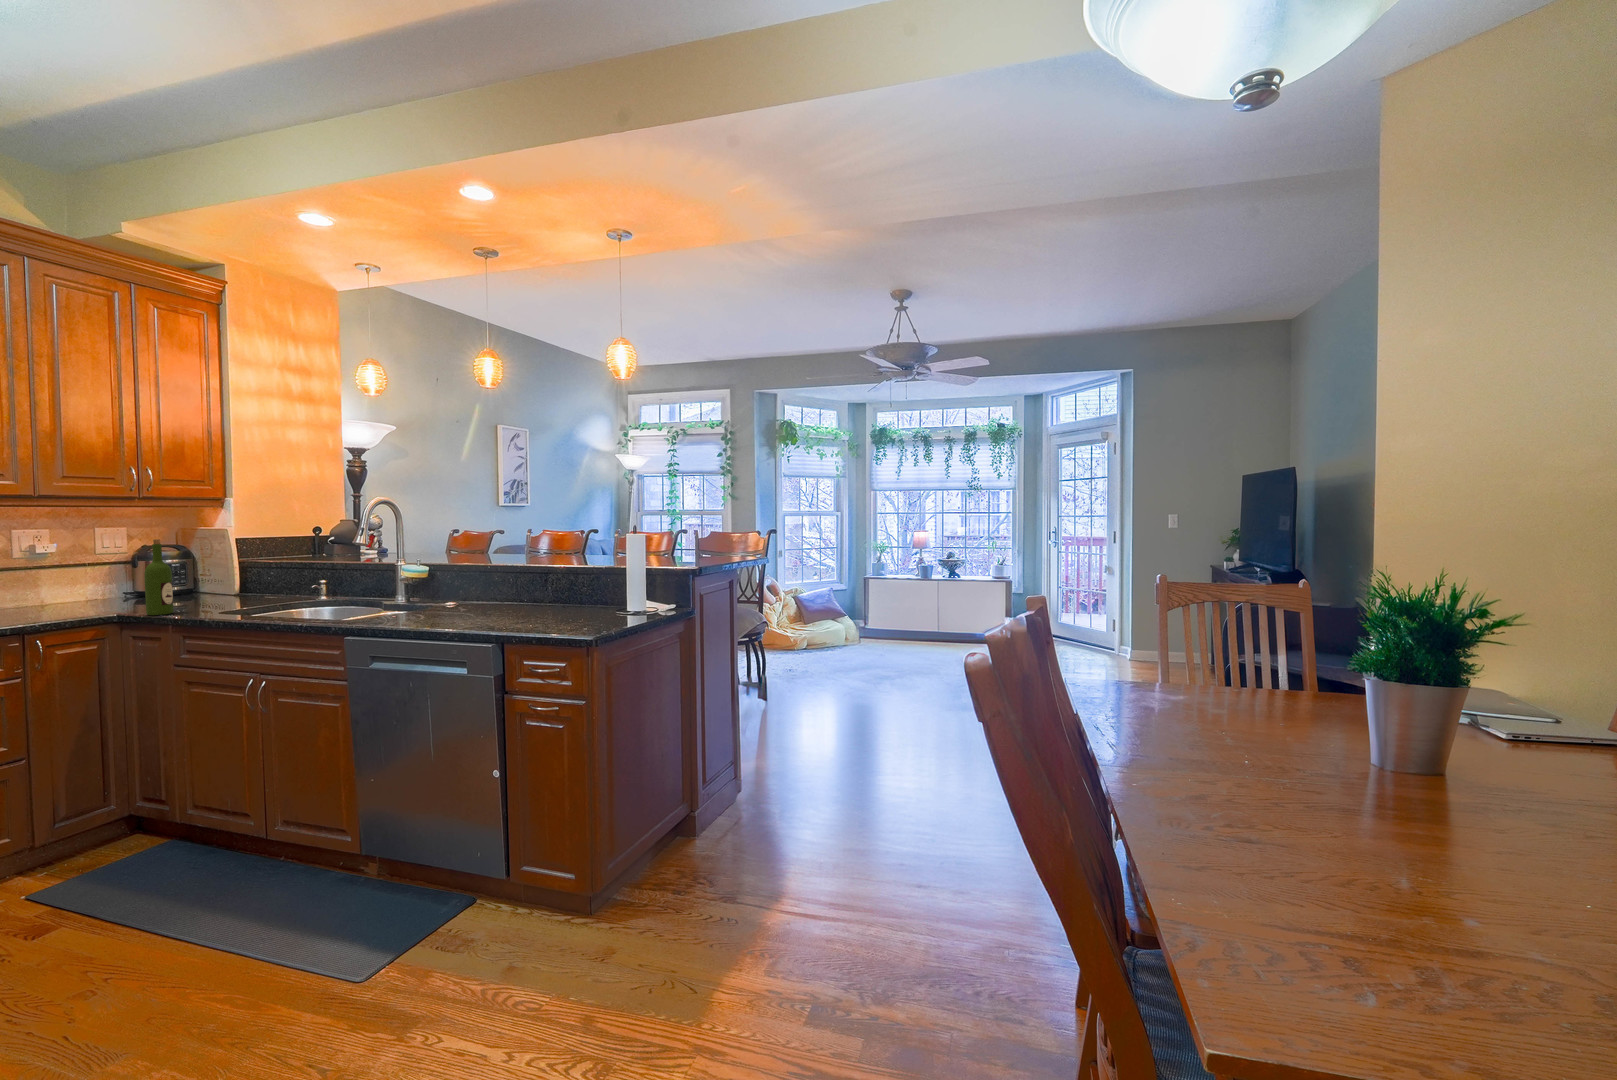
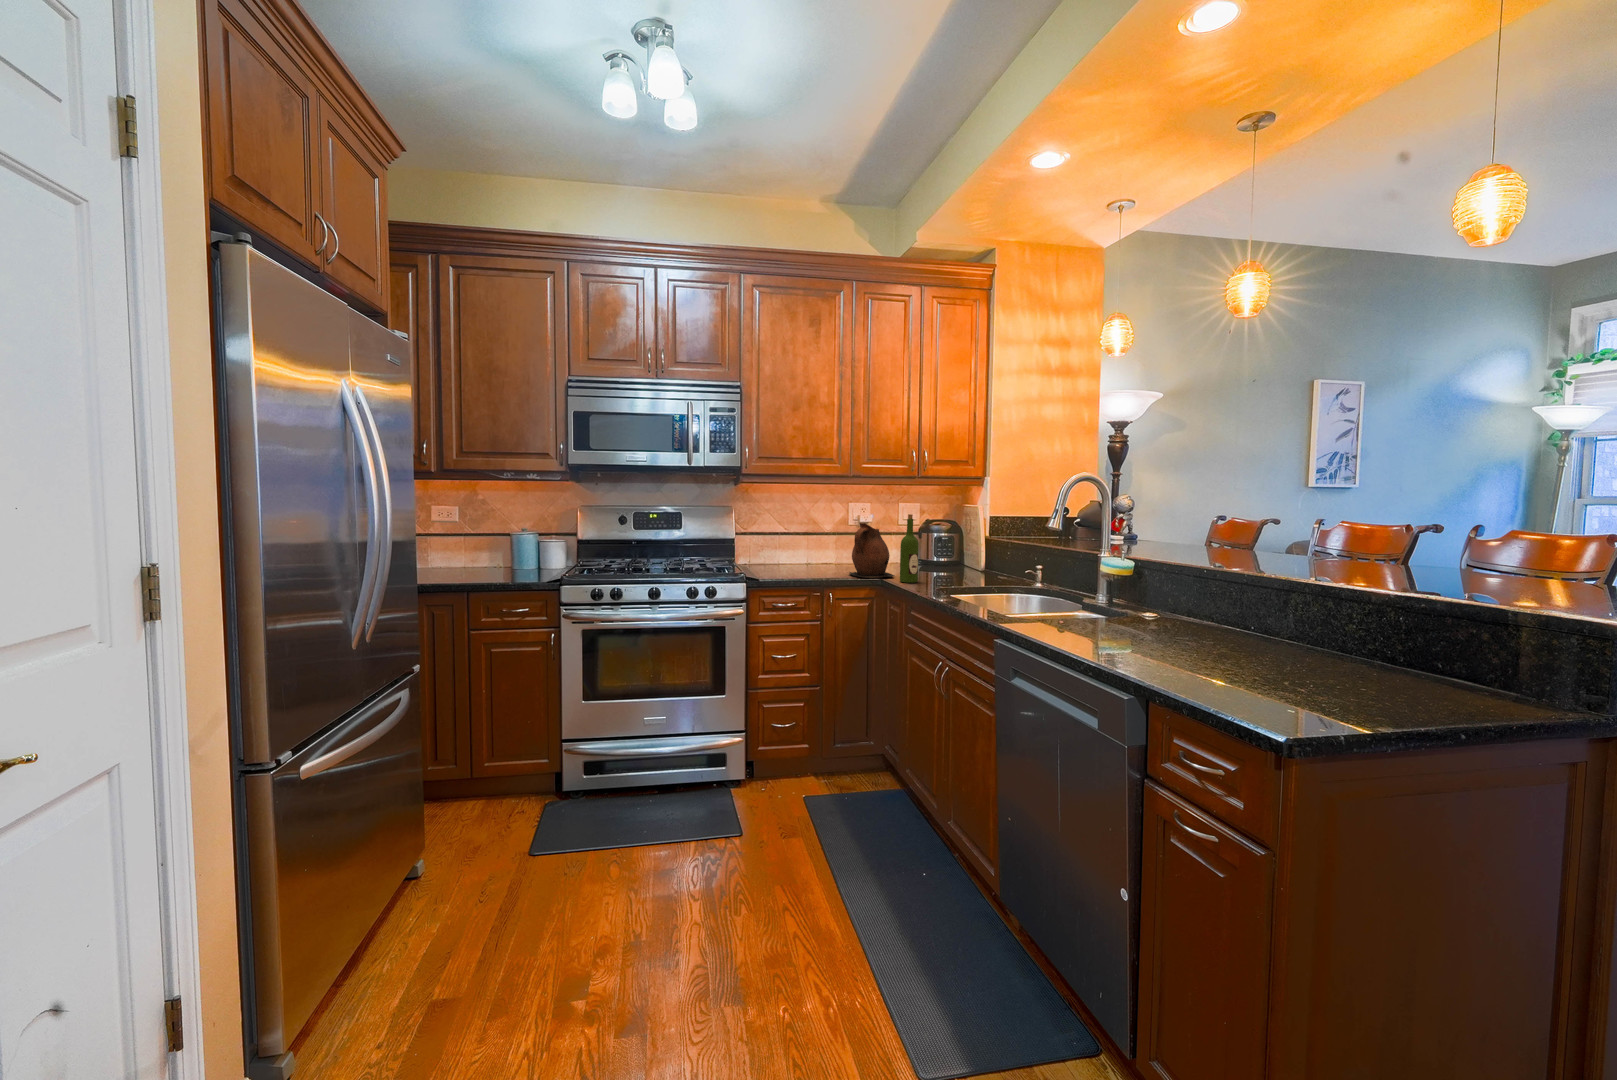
ceramic pitcher: none [45,553,131,618] -> present [850,523,895,577]

